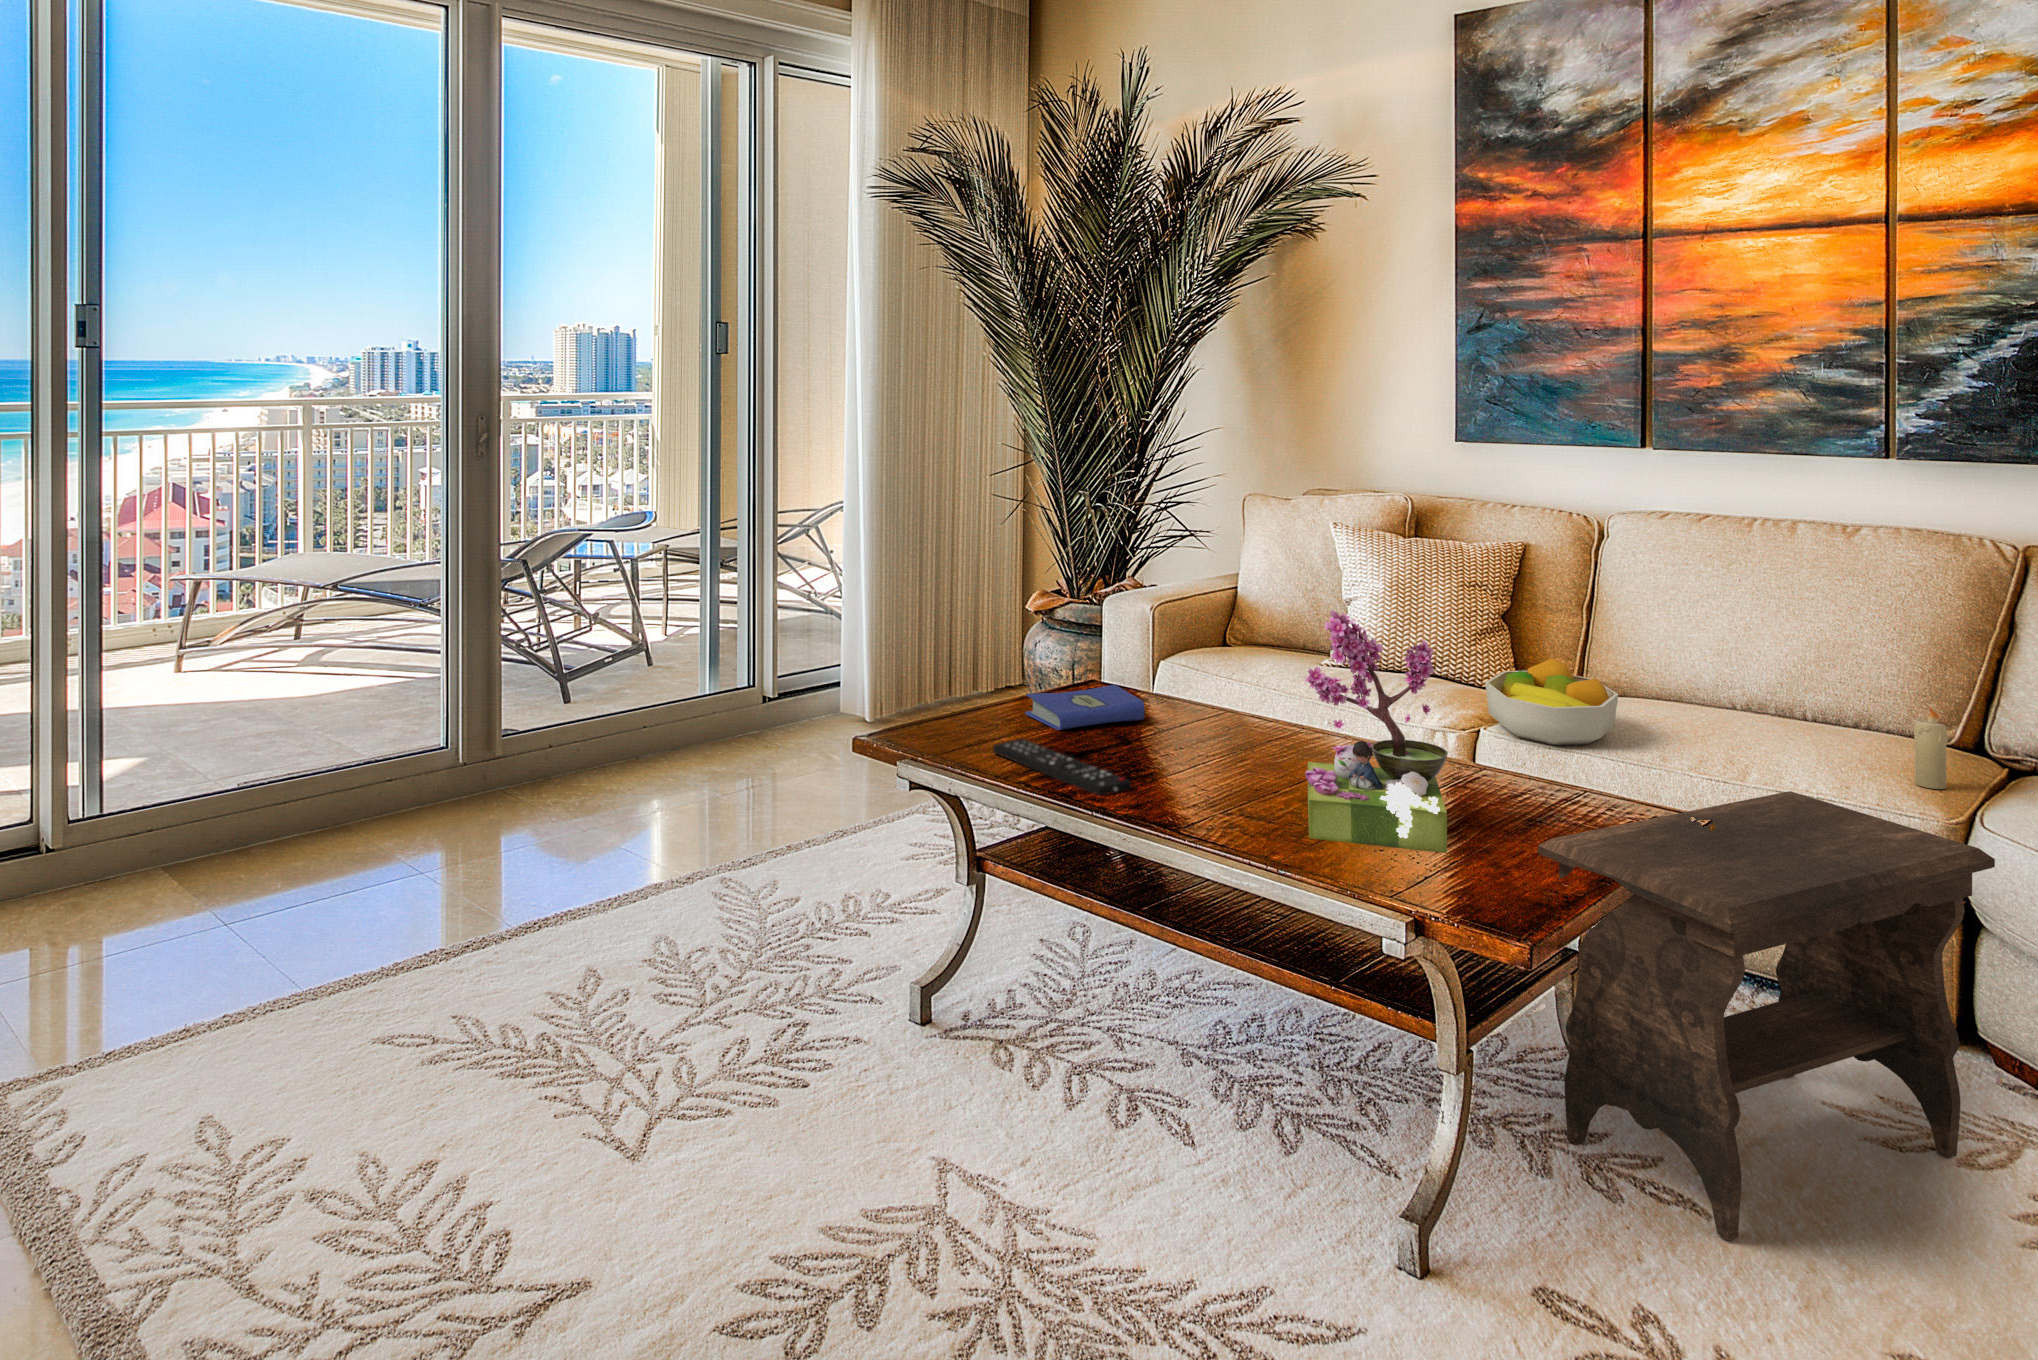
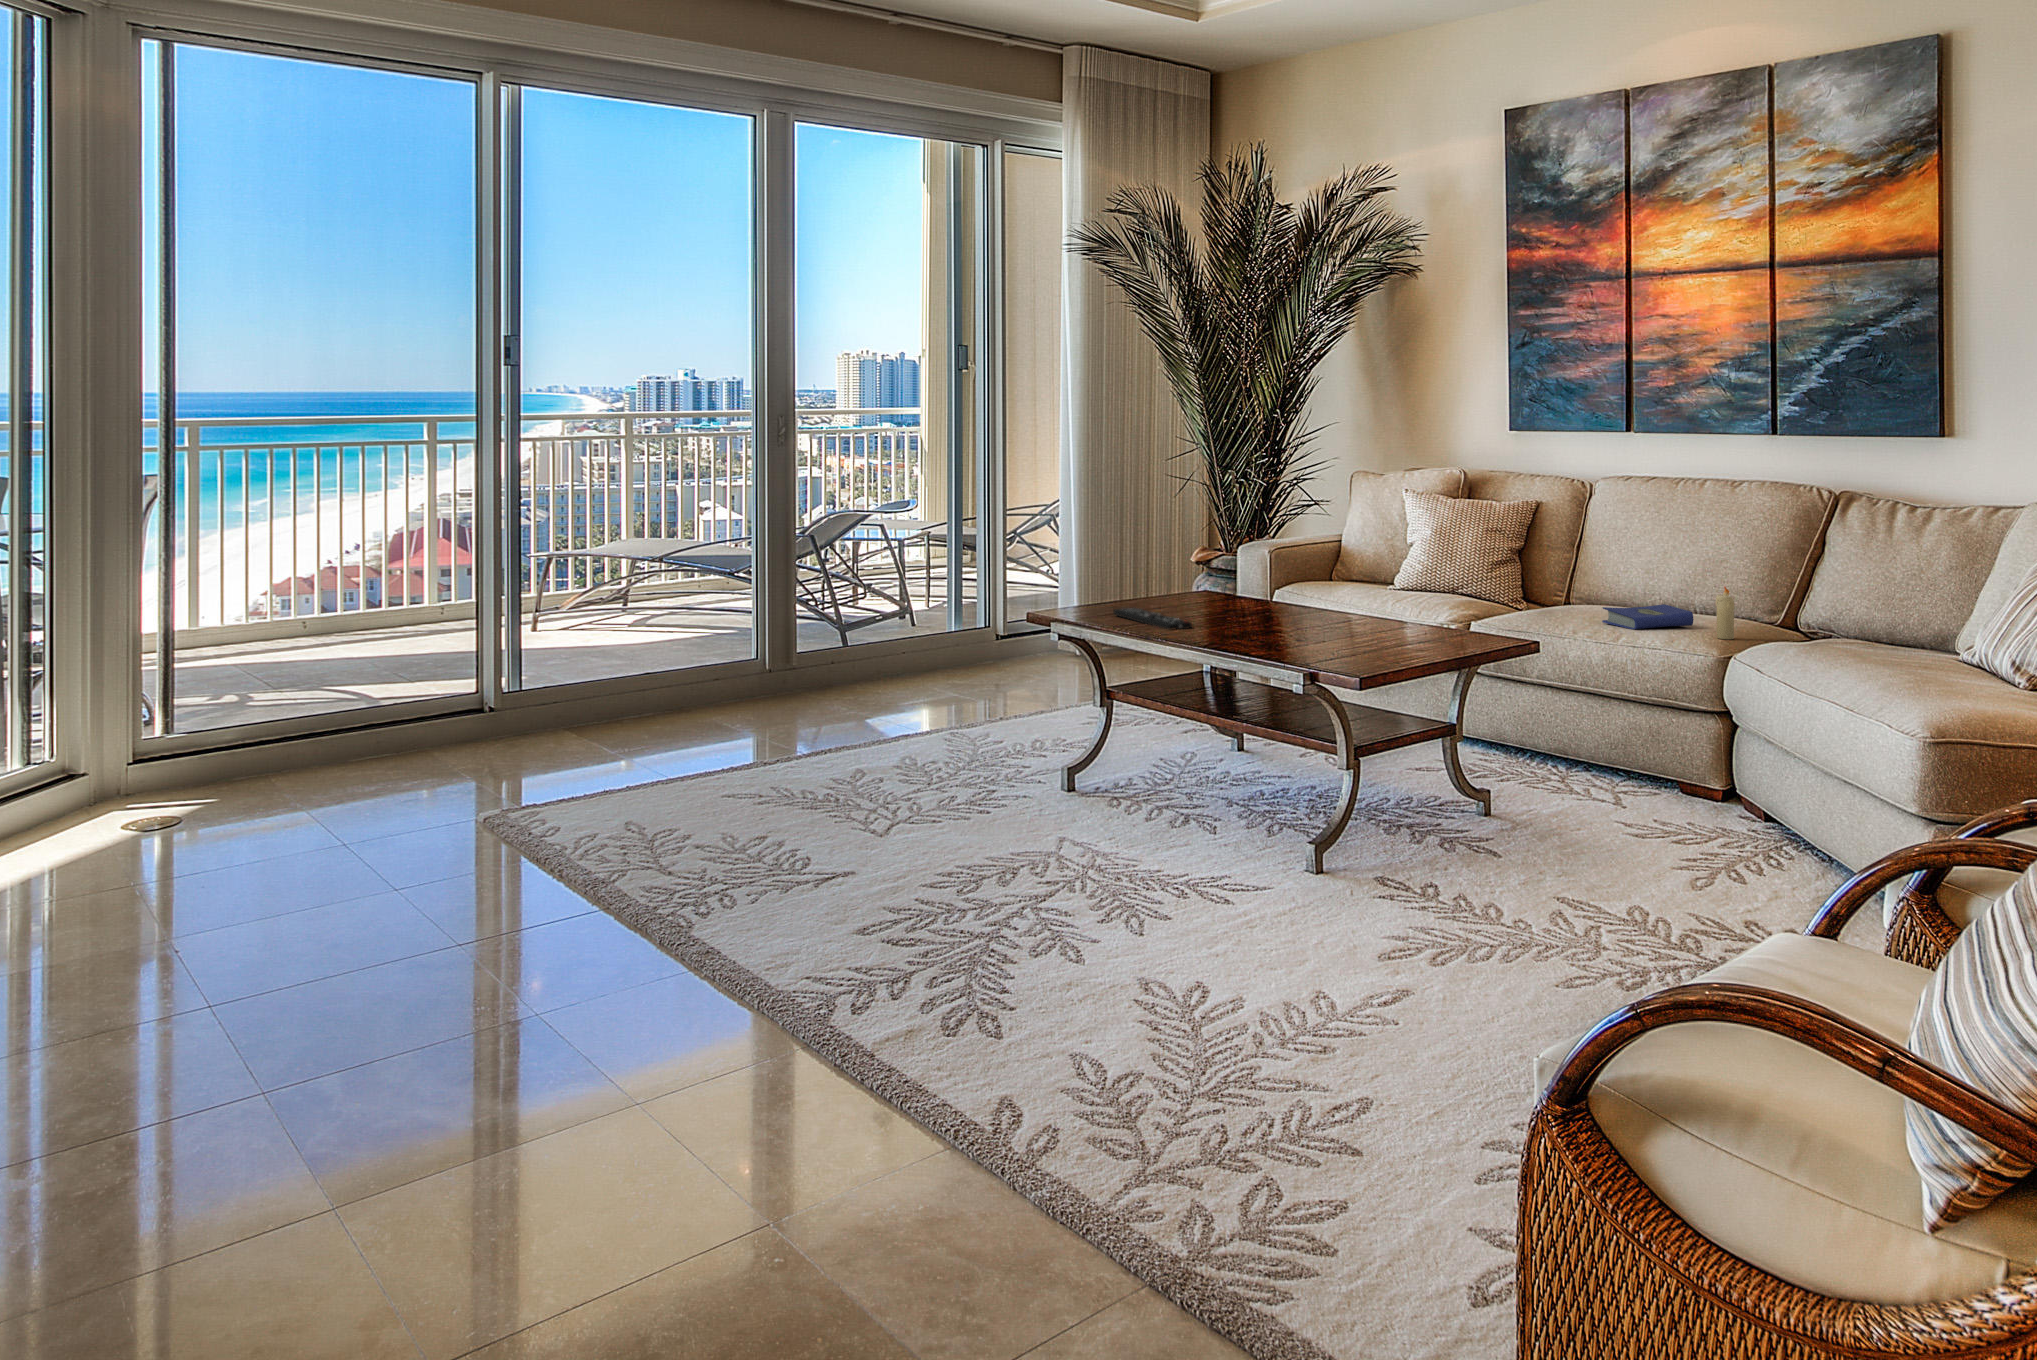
flower arrangement: present [1305,610,1448,853] -> none [1285,508,1379,650]
fruit bowl: present [1485,658,1618,745] -> none [1467,569,1551,622]
hardcover book: present [1025,685,1145,730] -> present [1602,604,1694,629]
footstool: present [1538,791,1995,1240] -> none [1421,629,1692,861]

